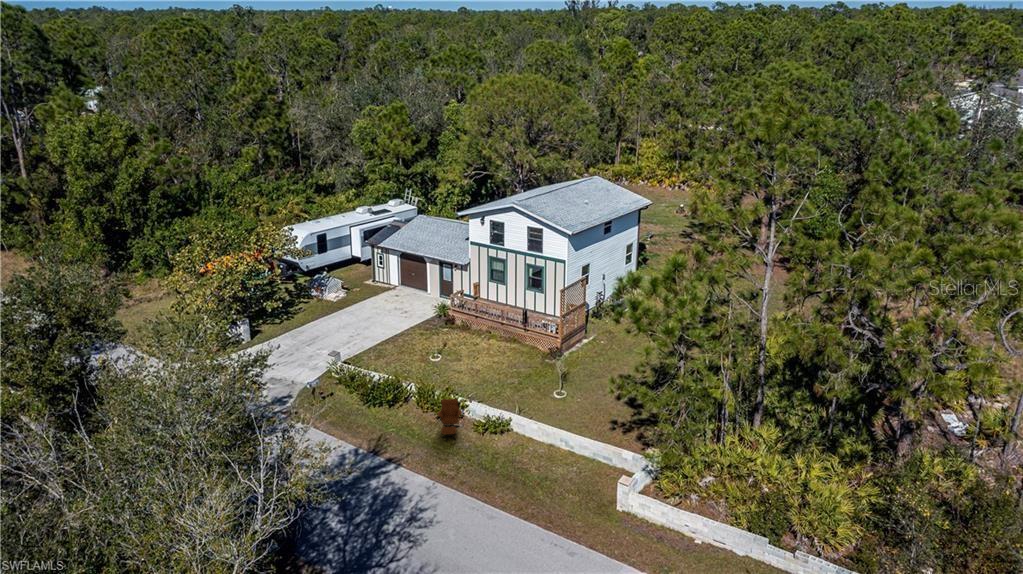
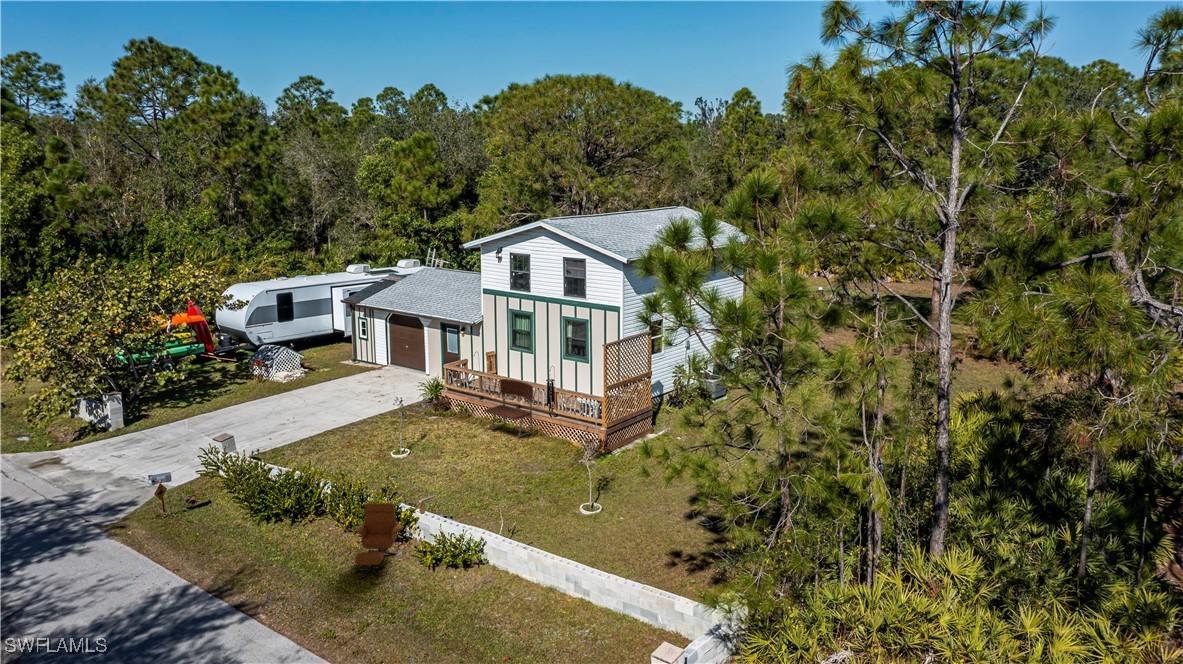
bench: none [482,306,513,344] -> present [485,379,533,437]

